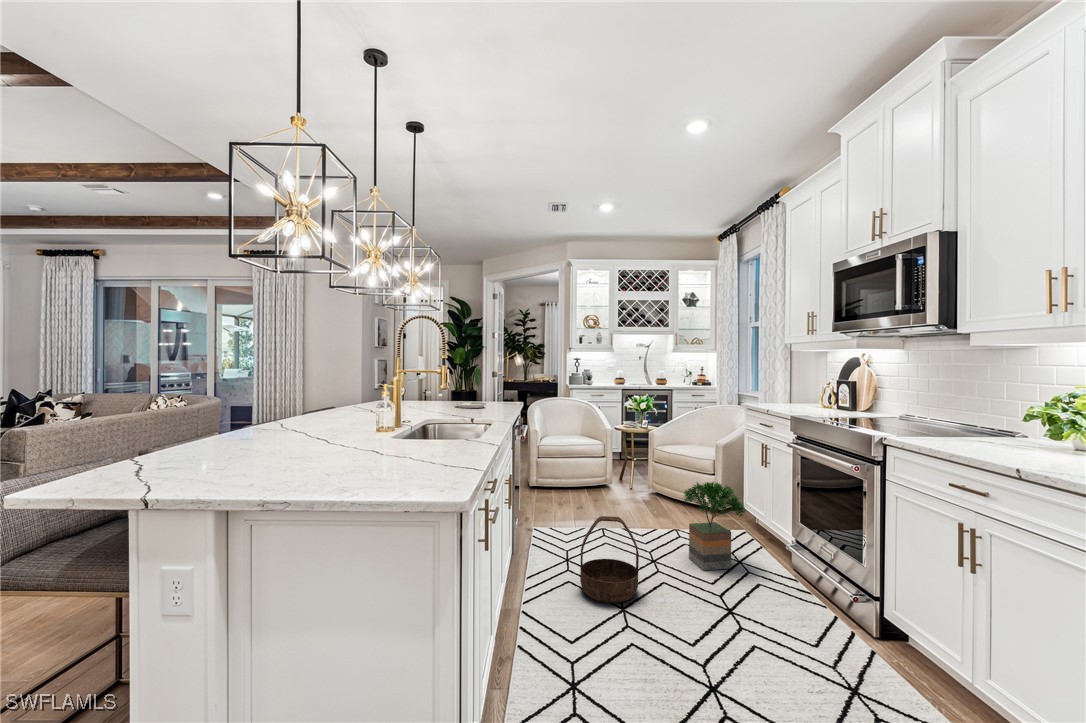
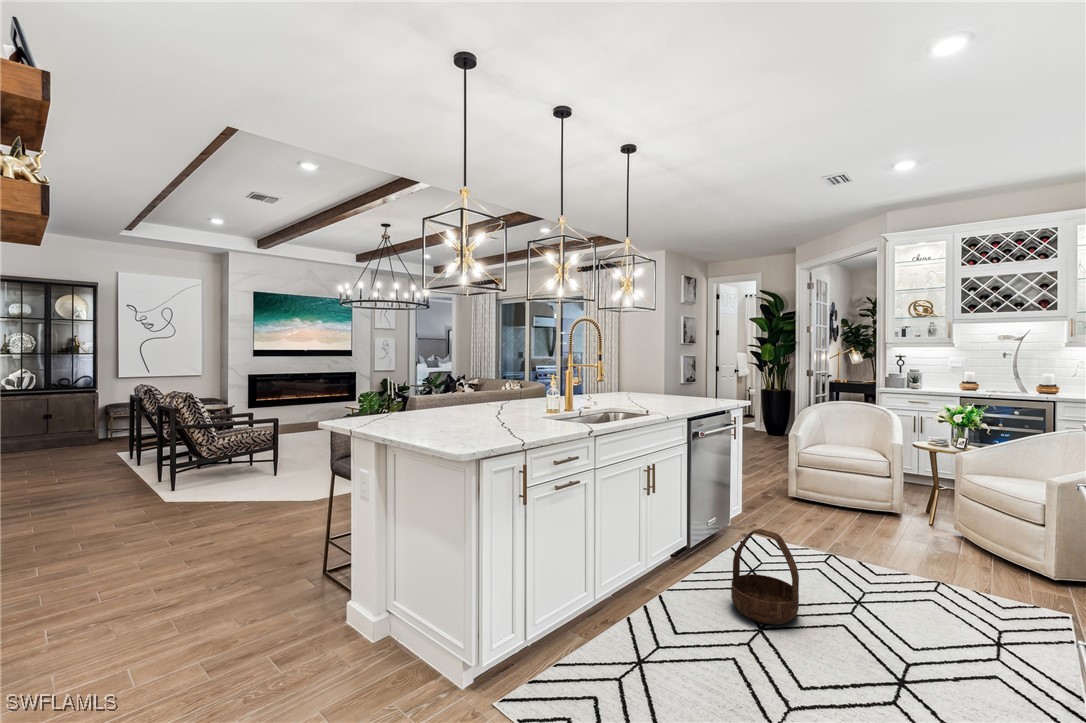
plate: present [456,367,486,408] -> none [655,366,685,405]
potted tree: present [684,482,745,570] -> none [901,519,996,644]

